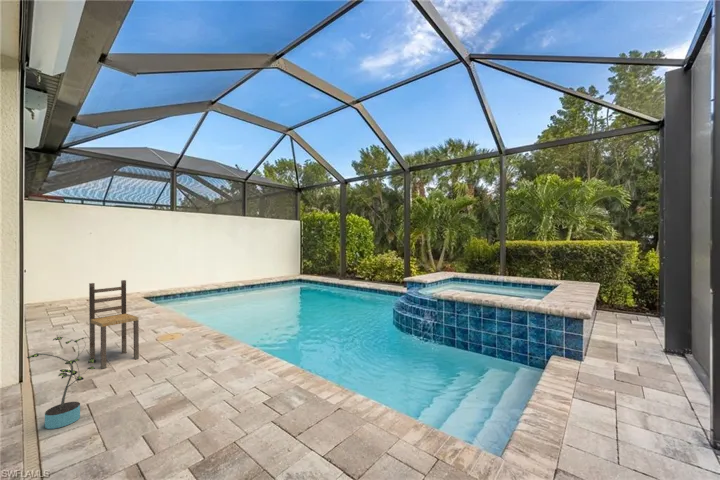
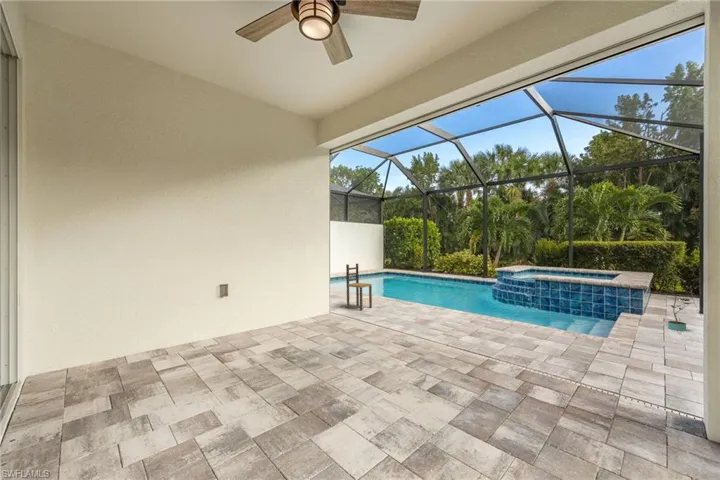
potted plant: present [27,337,96,429] -> present [665,288,690,331]

